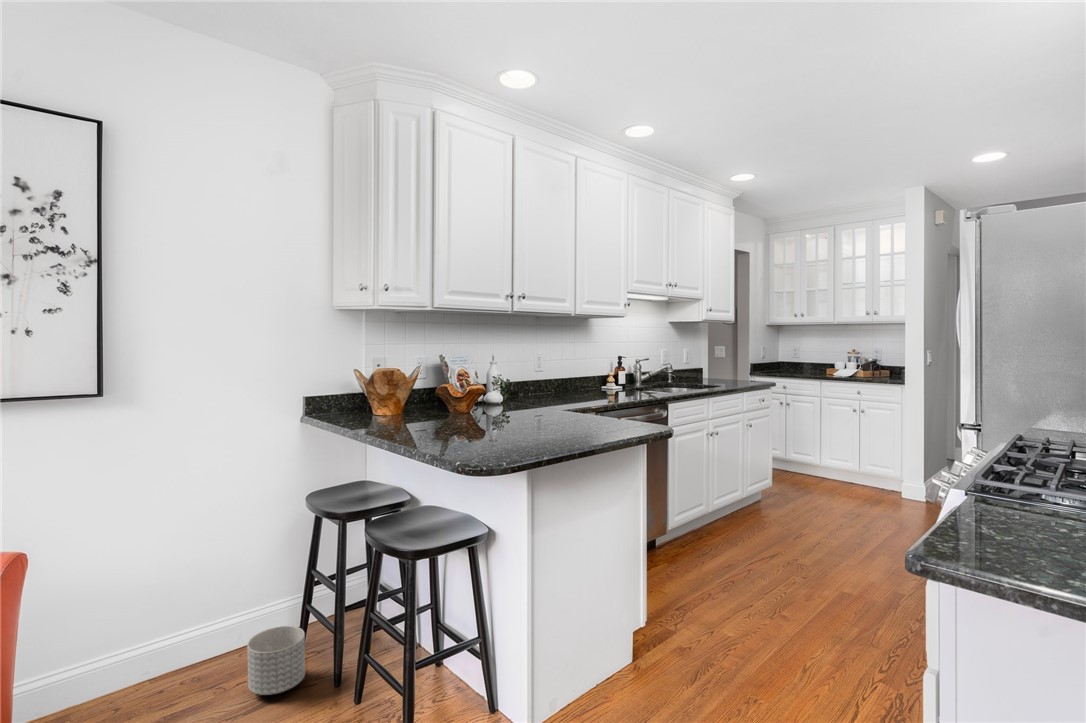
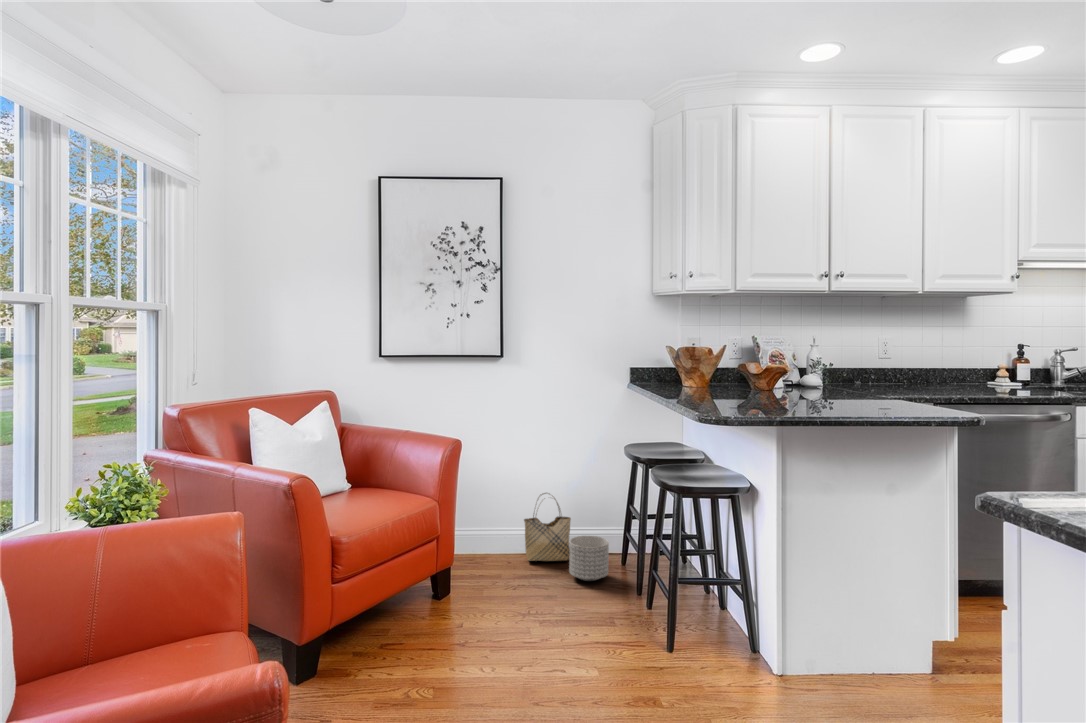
woven basket: none [158,582,235,692] -> present [524,493,571,561]

